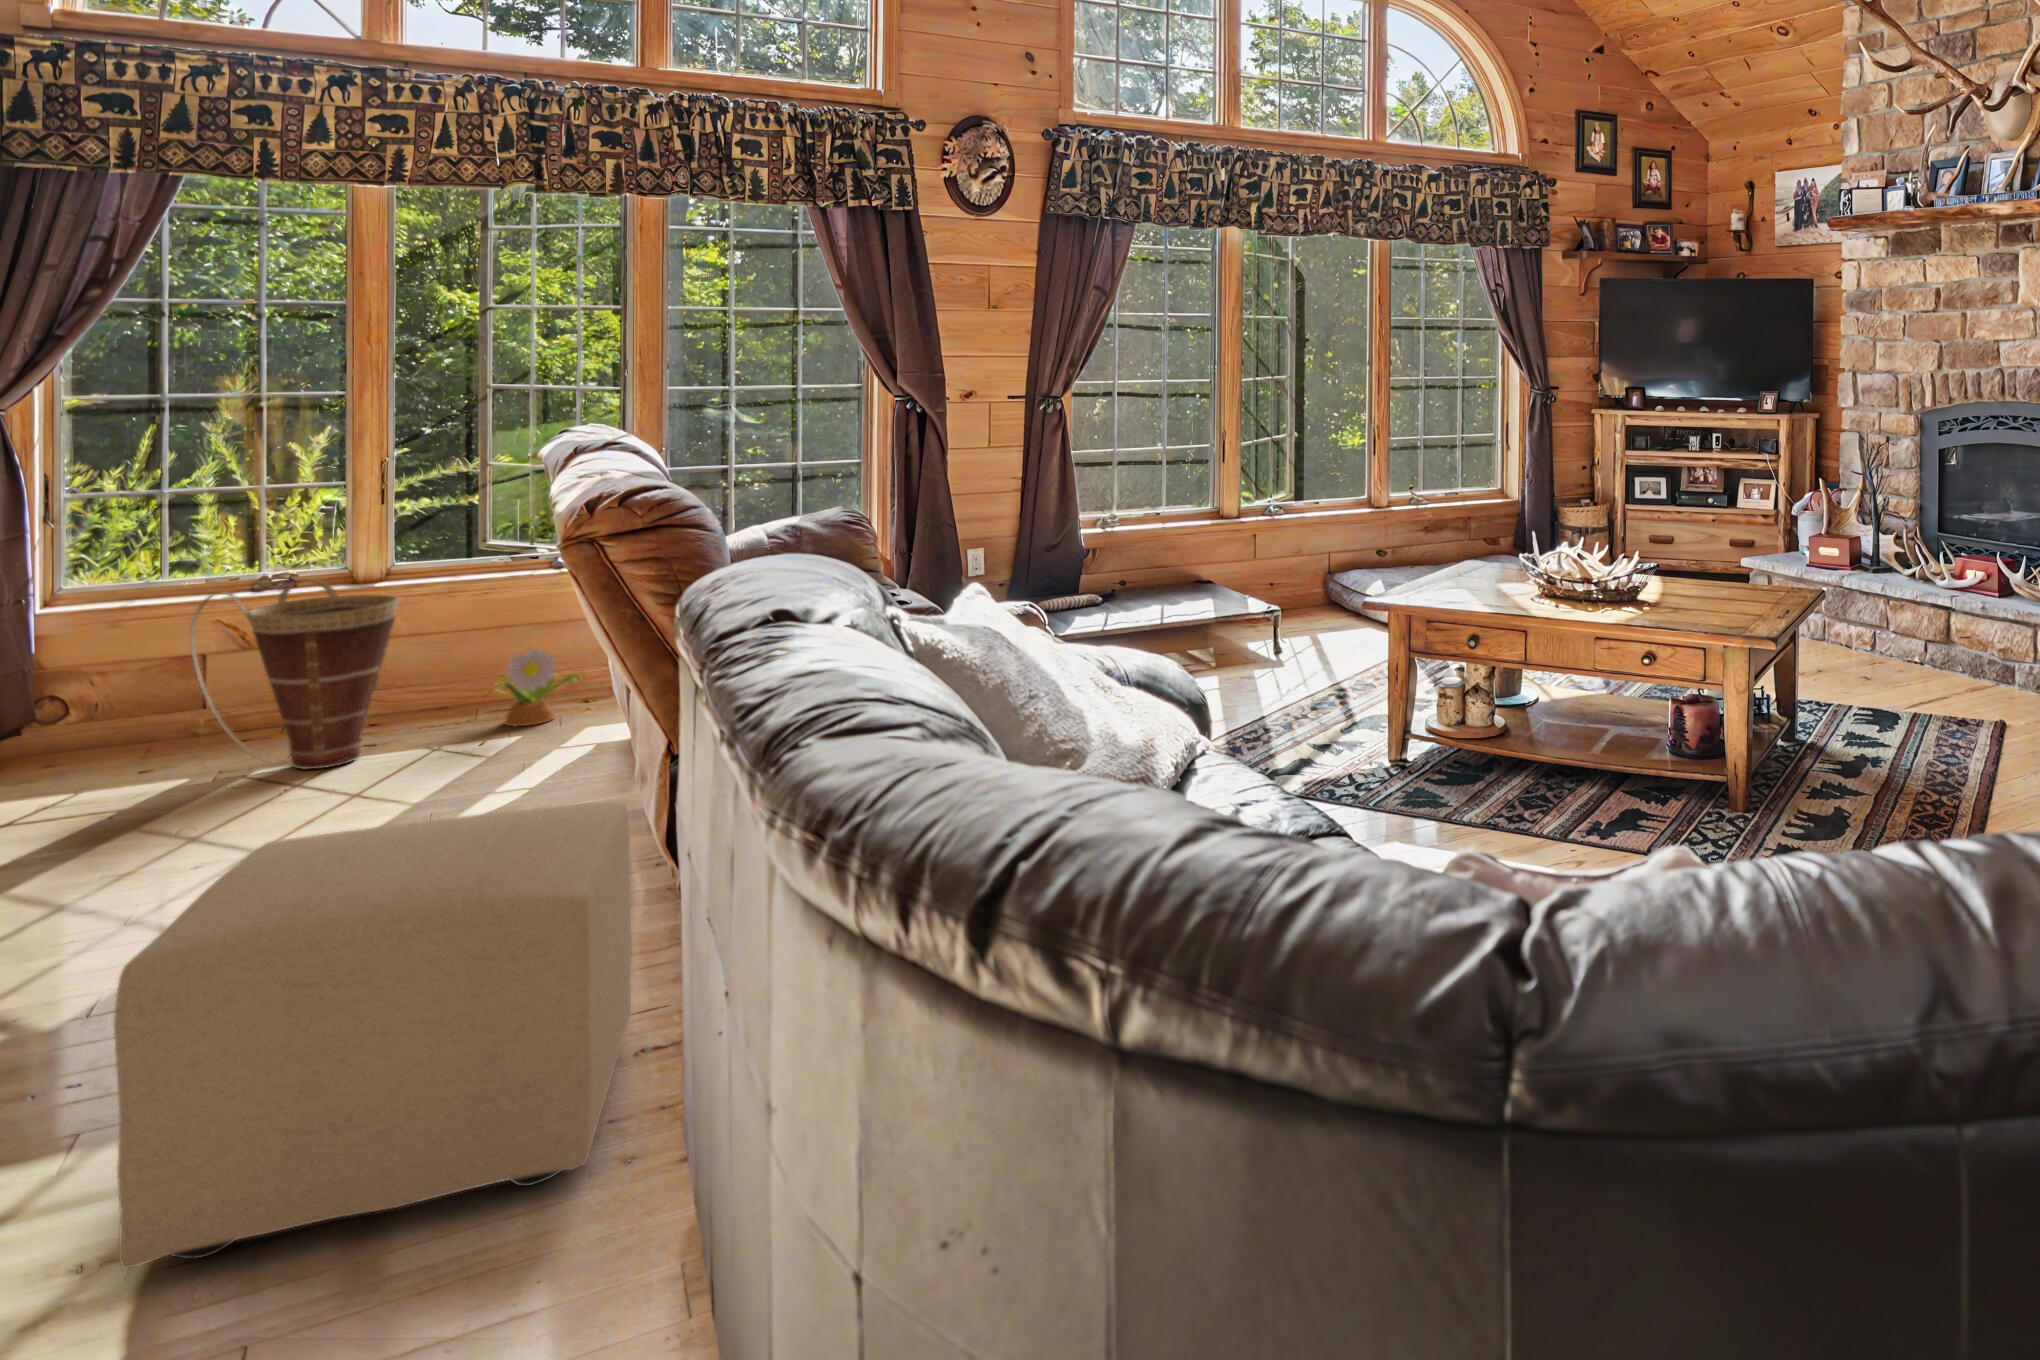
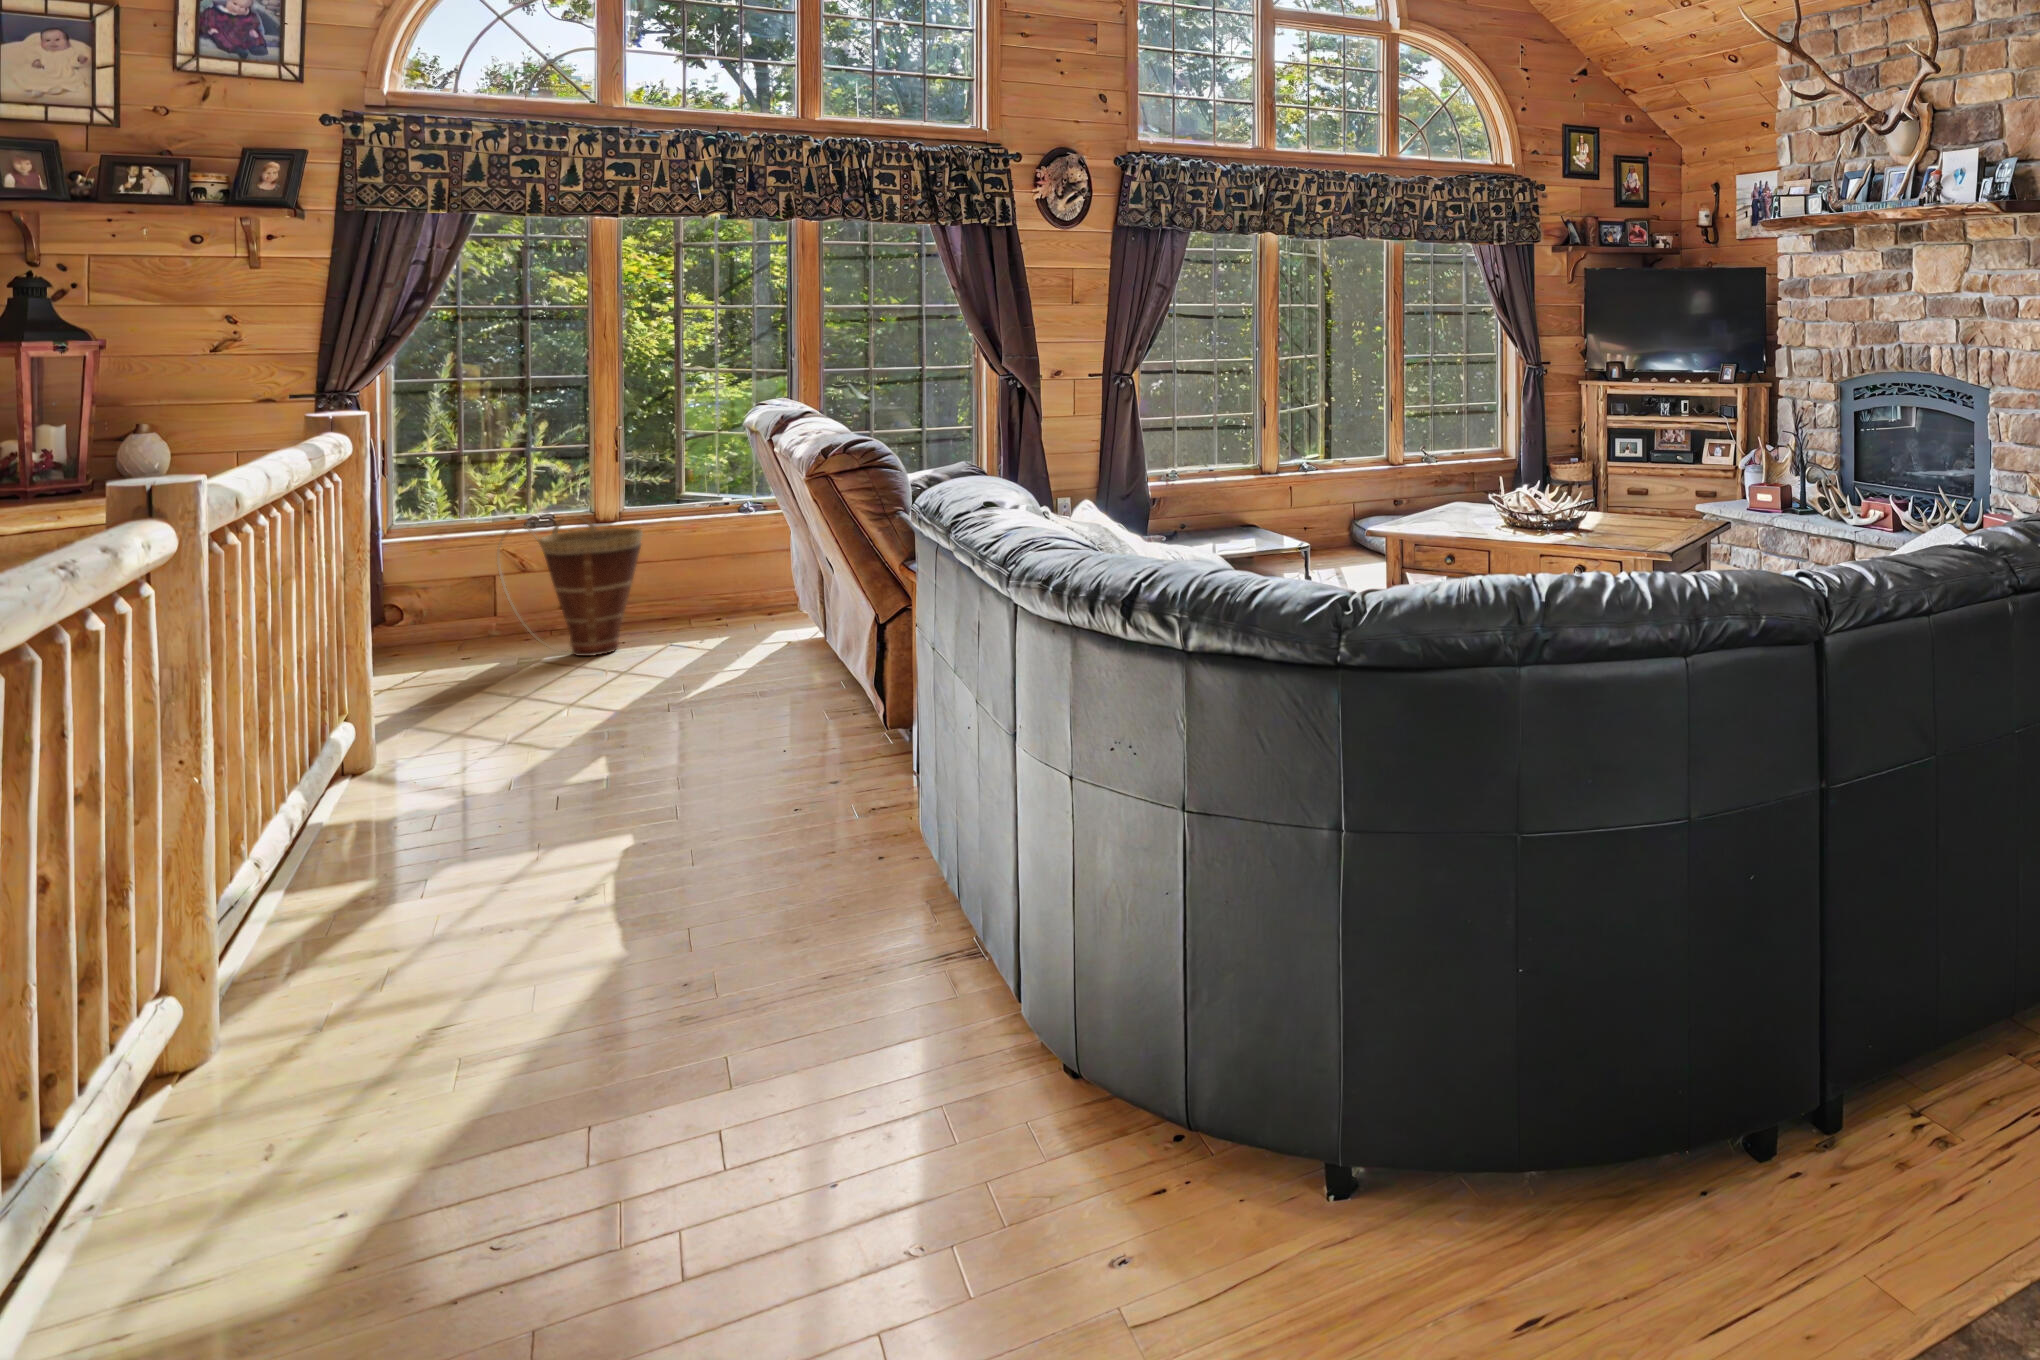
decorative plant: present [488,648,582,726] -> none [700,569,771,630]
ottoman: present [114,801,632,1269] -> none [609,643,870,888]

